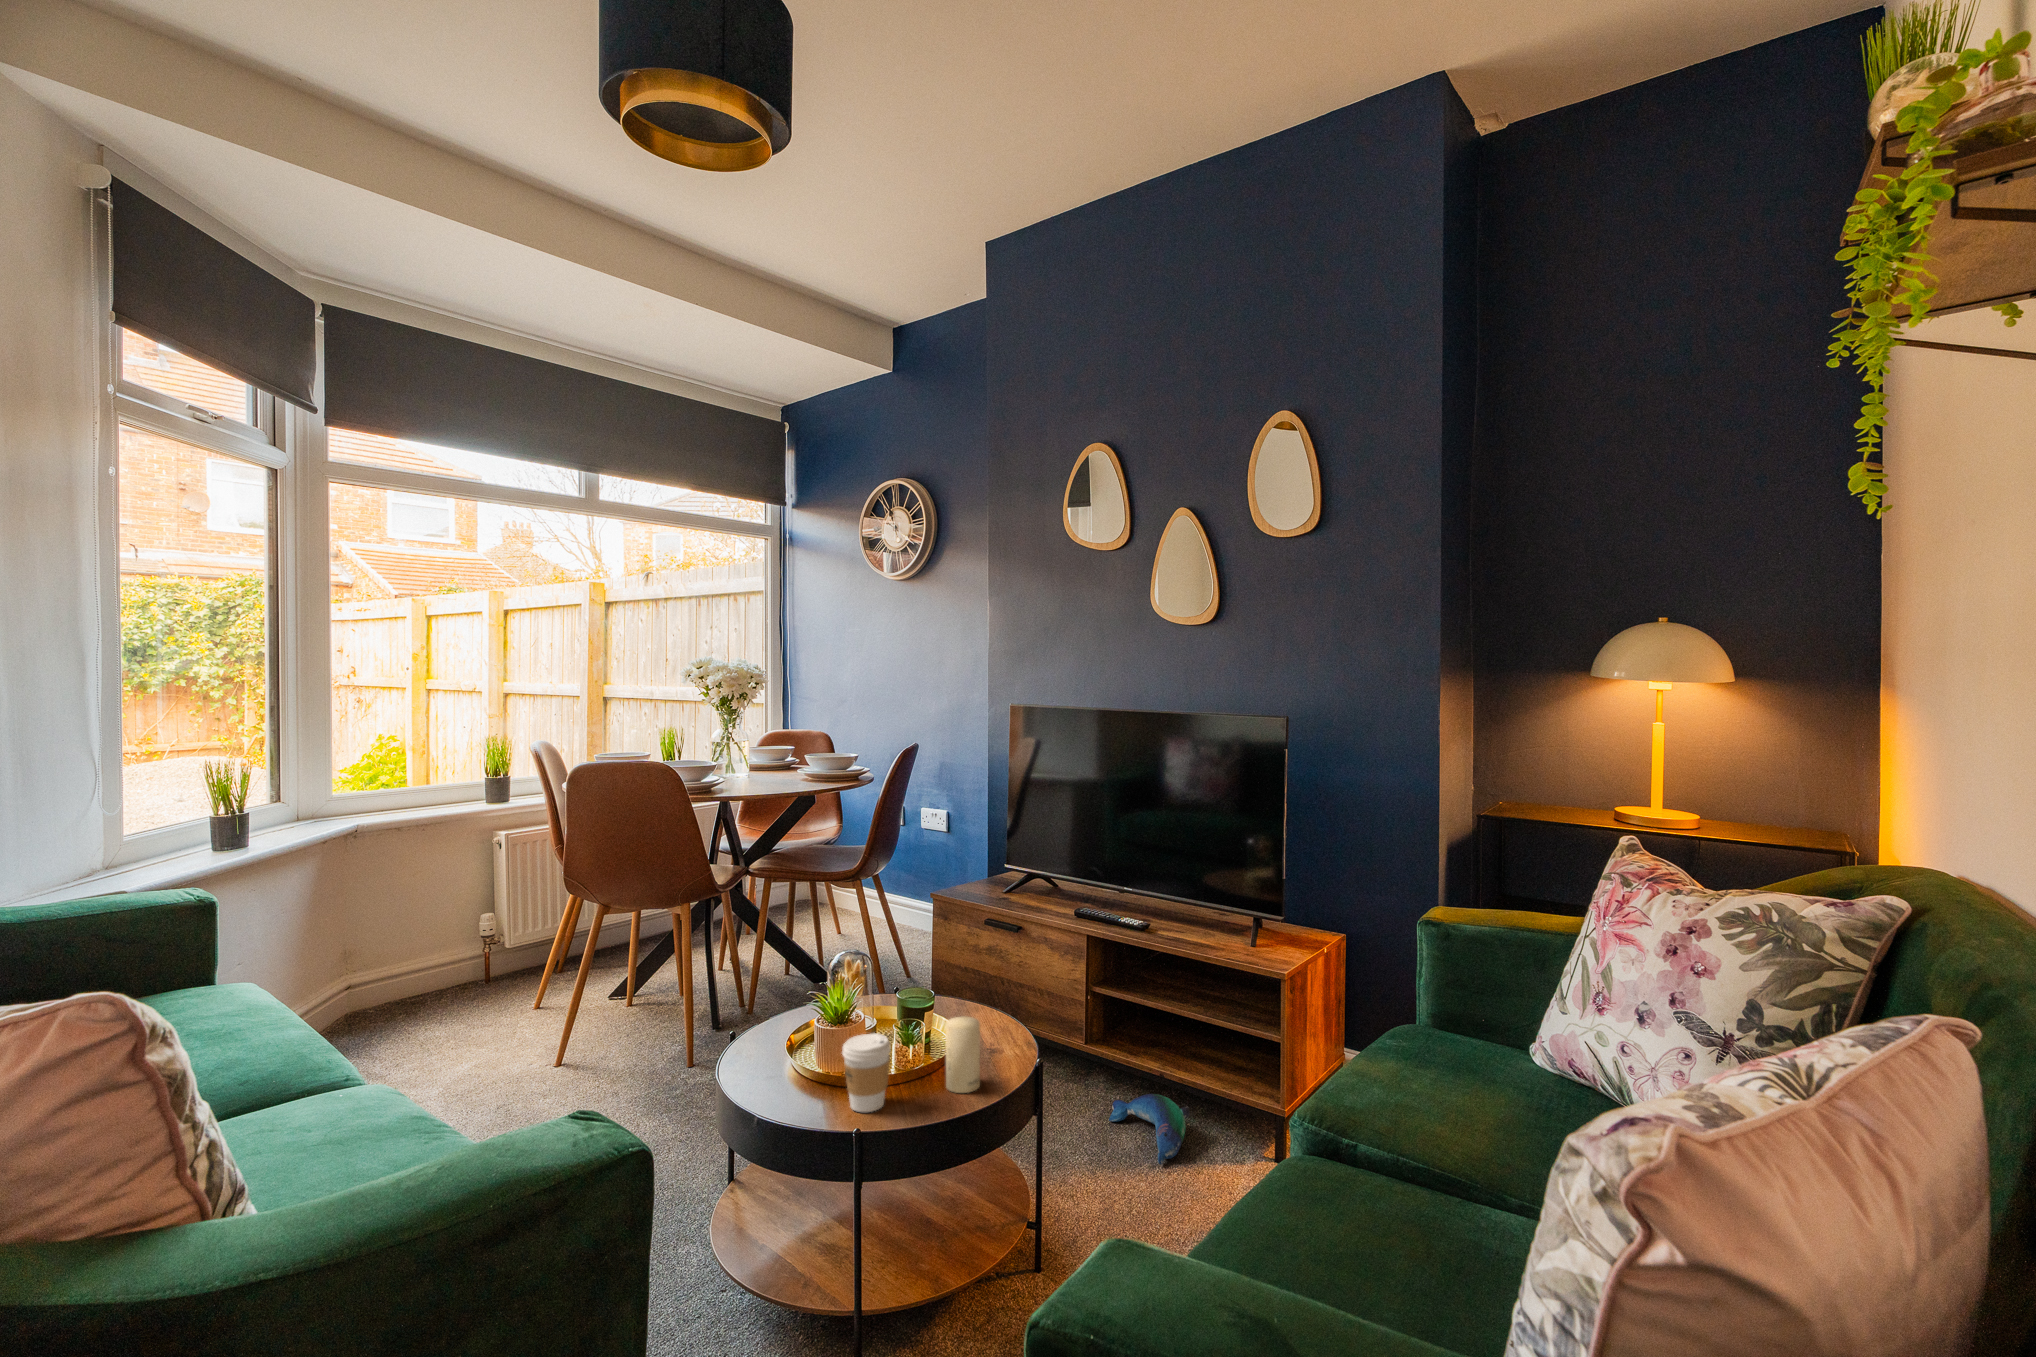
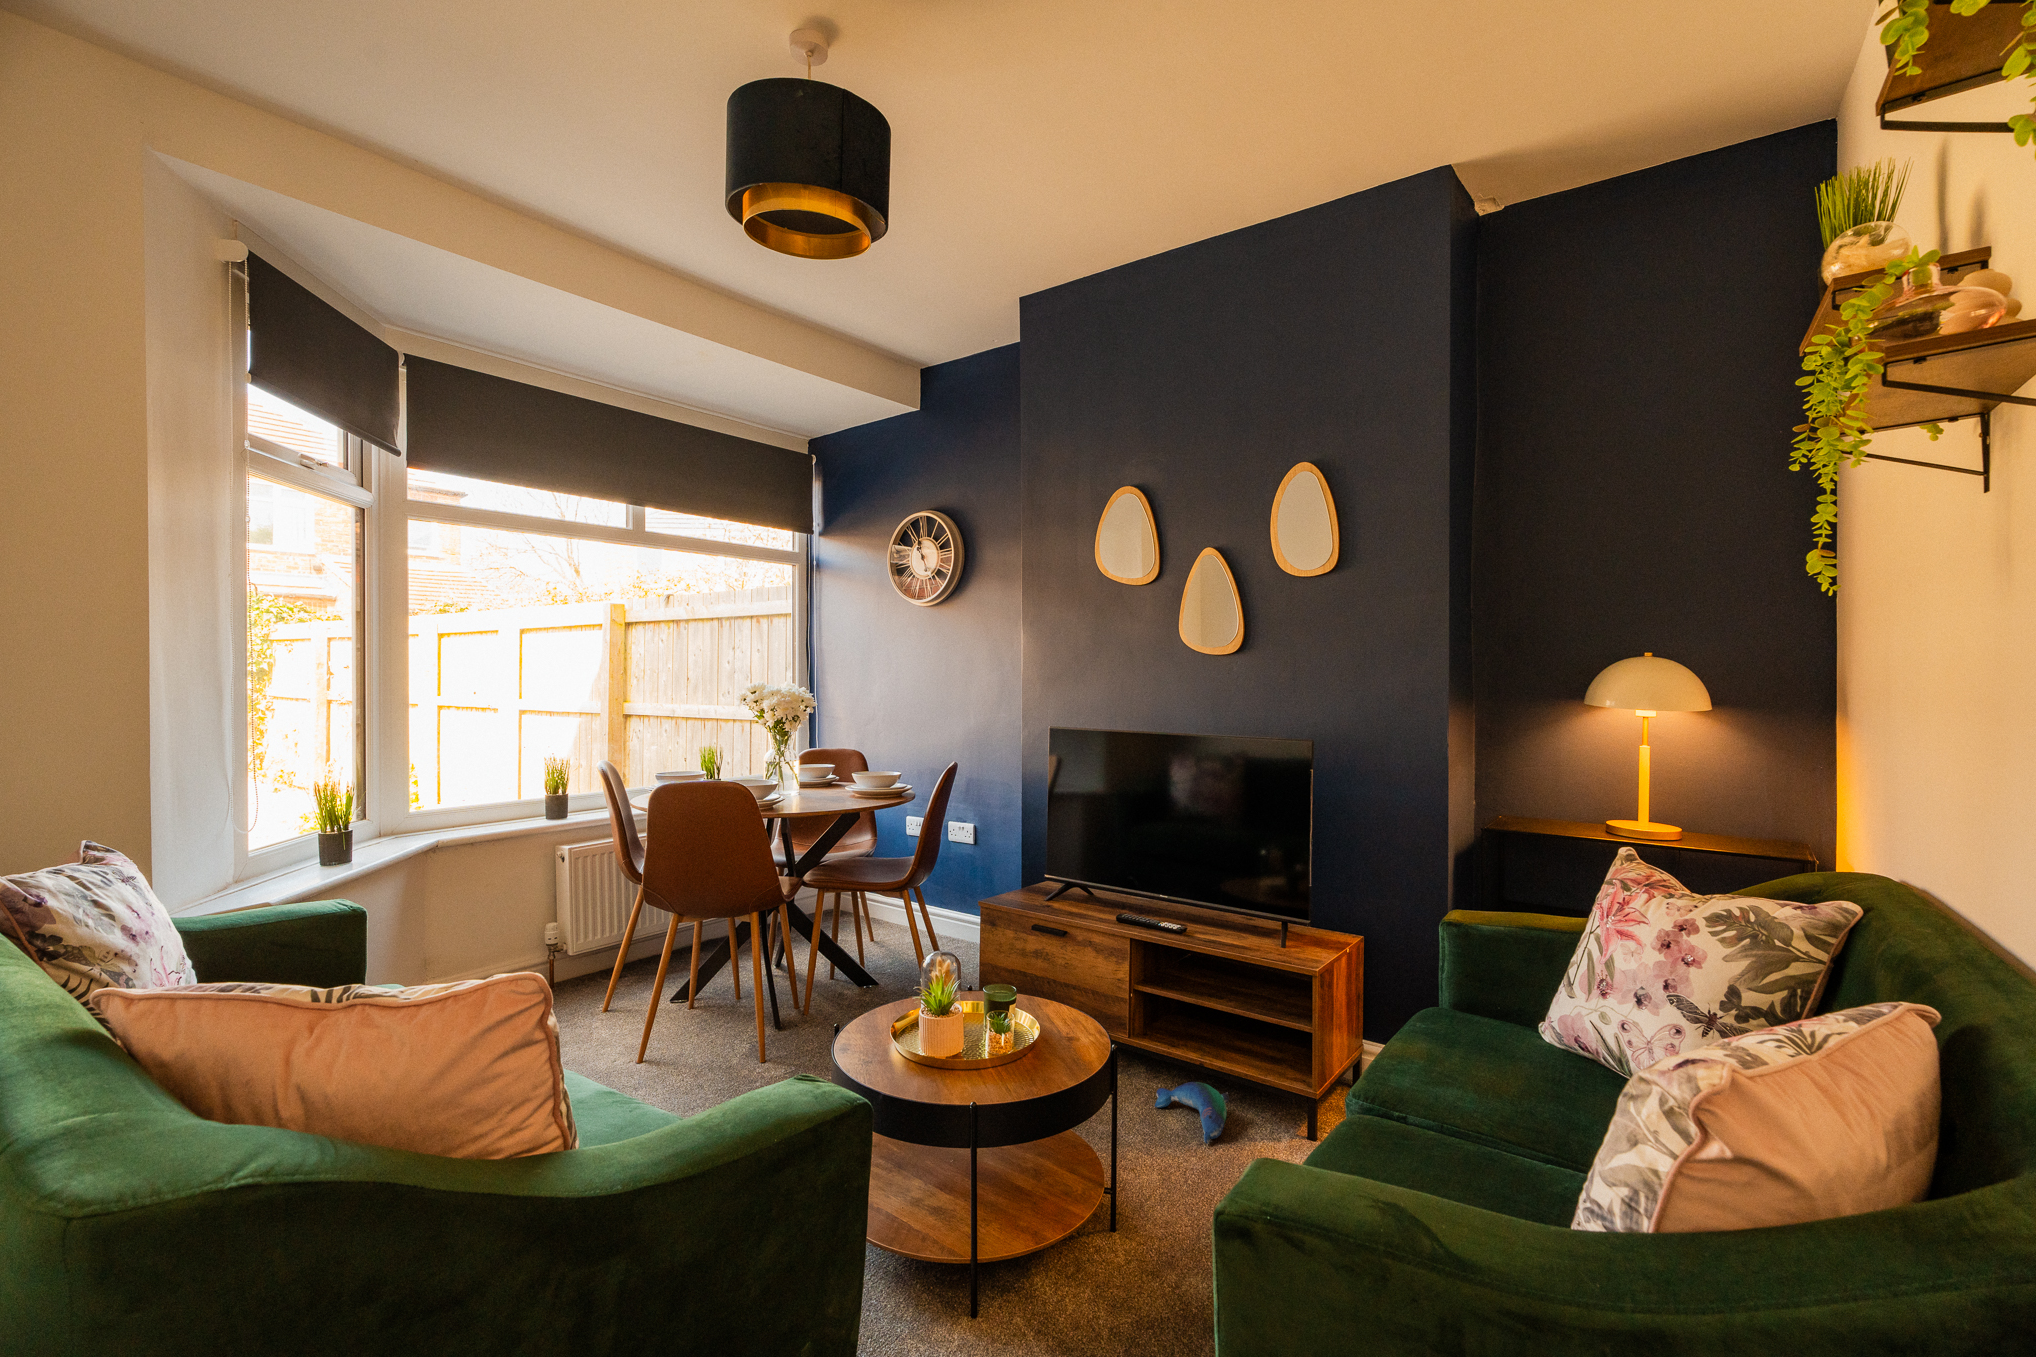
candle: present [946,1017,980,1093] -> none [1036,1008,1066,1074]
coffee cup: present [842,1033,891,1112] -> none [951,1022,993,1090]

